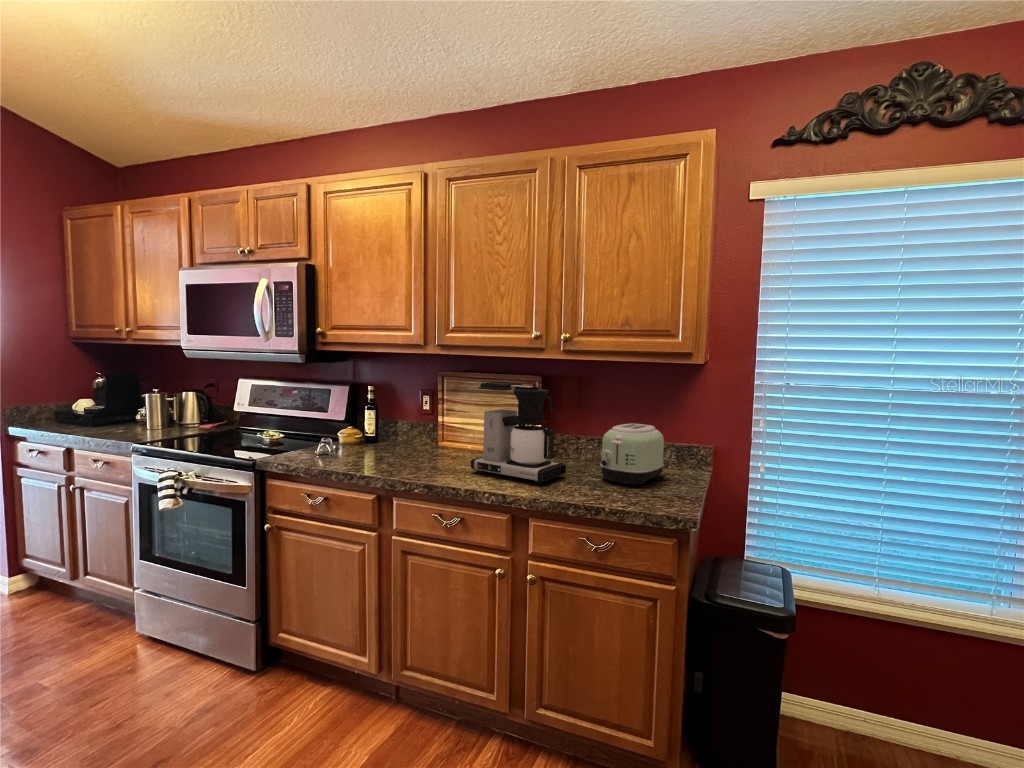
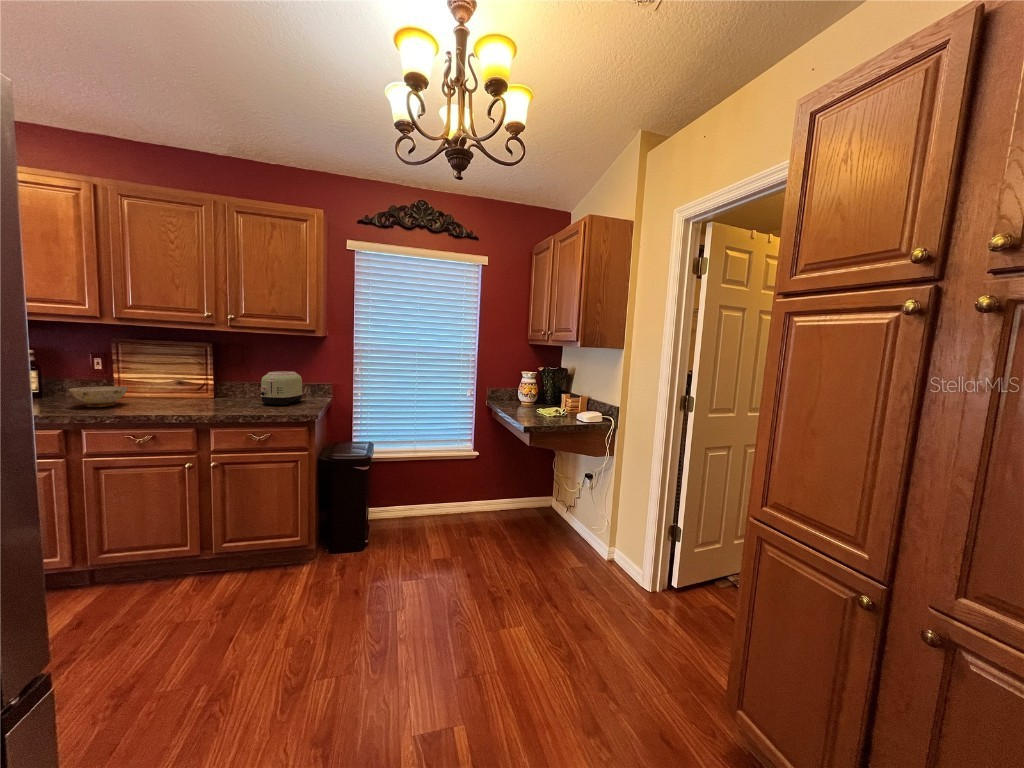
coffee maker: present [471,382,566,484] -> none [155,346,236,409]
ceramic bowl: none [391,435,447,464] -> present [69,386,128,407]

